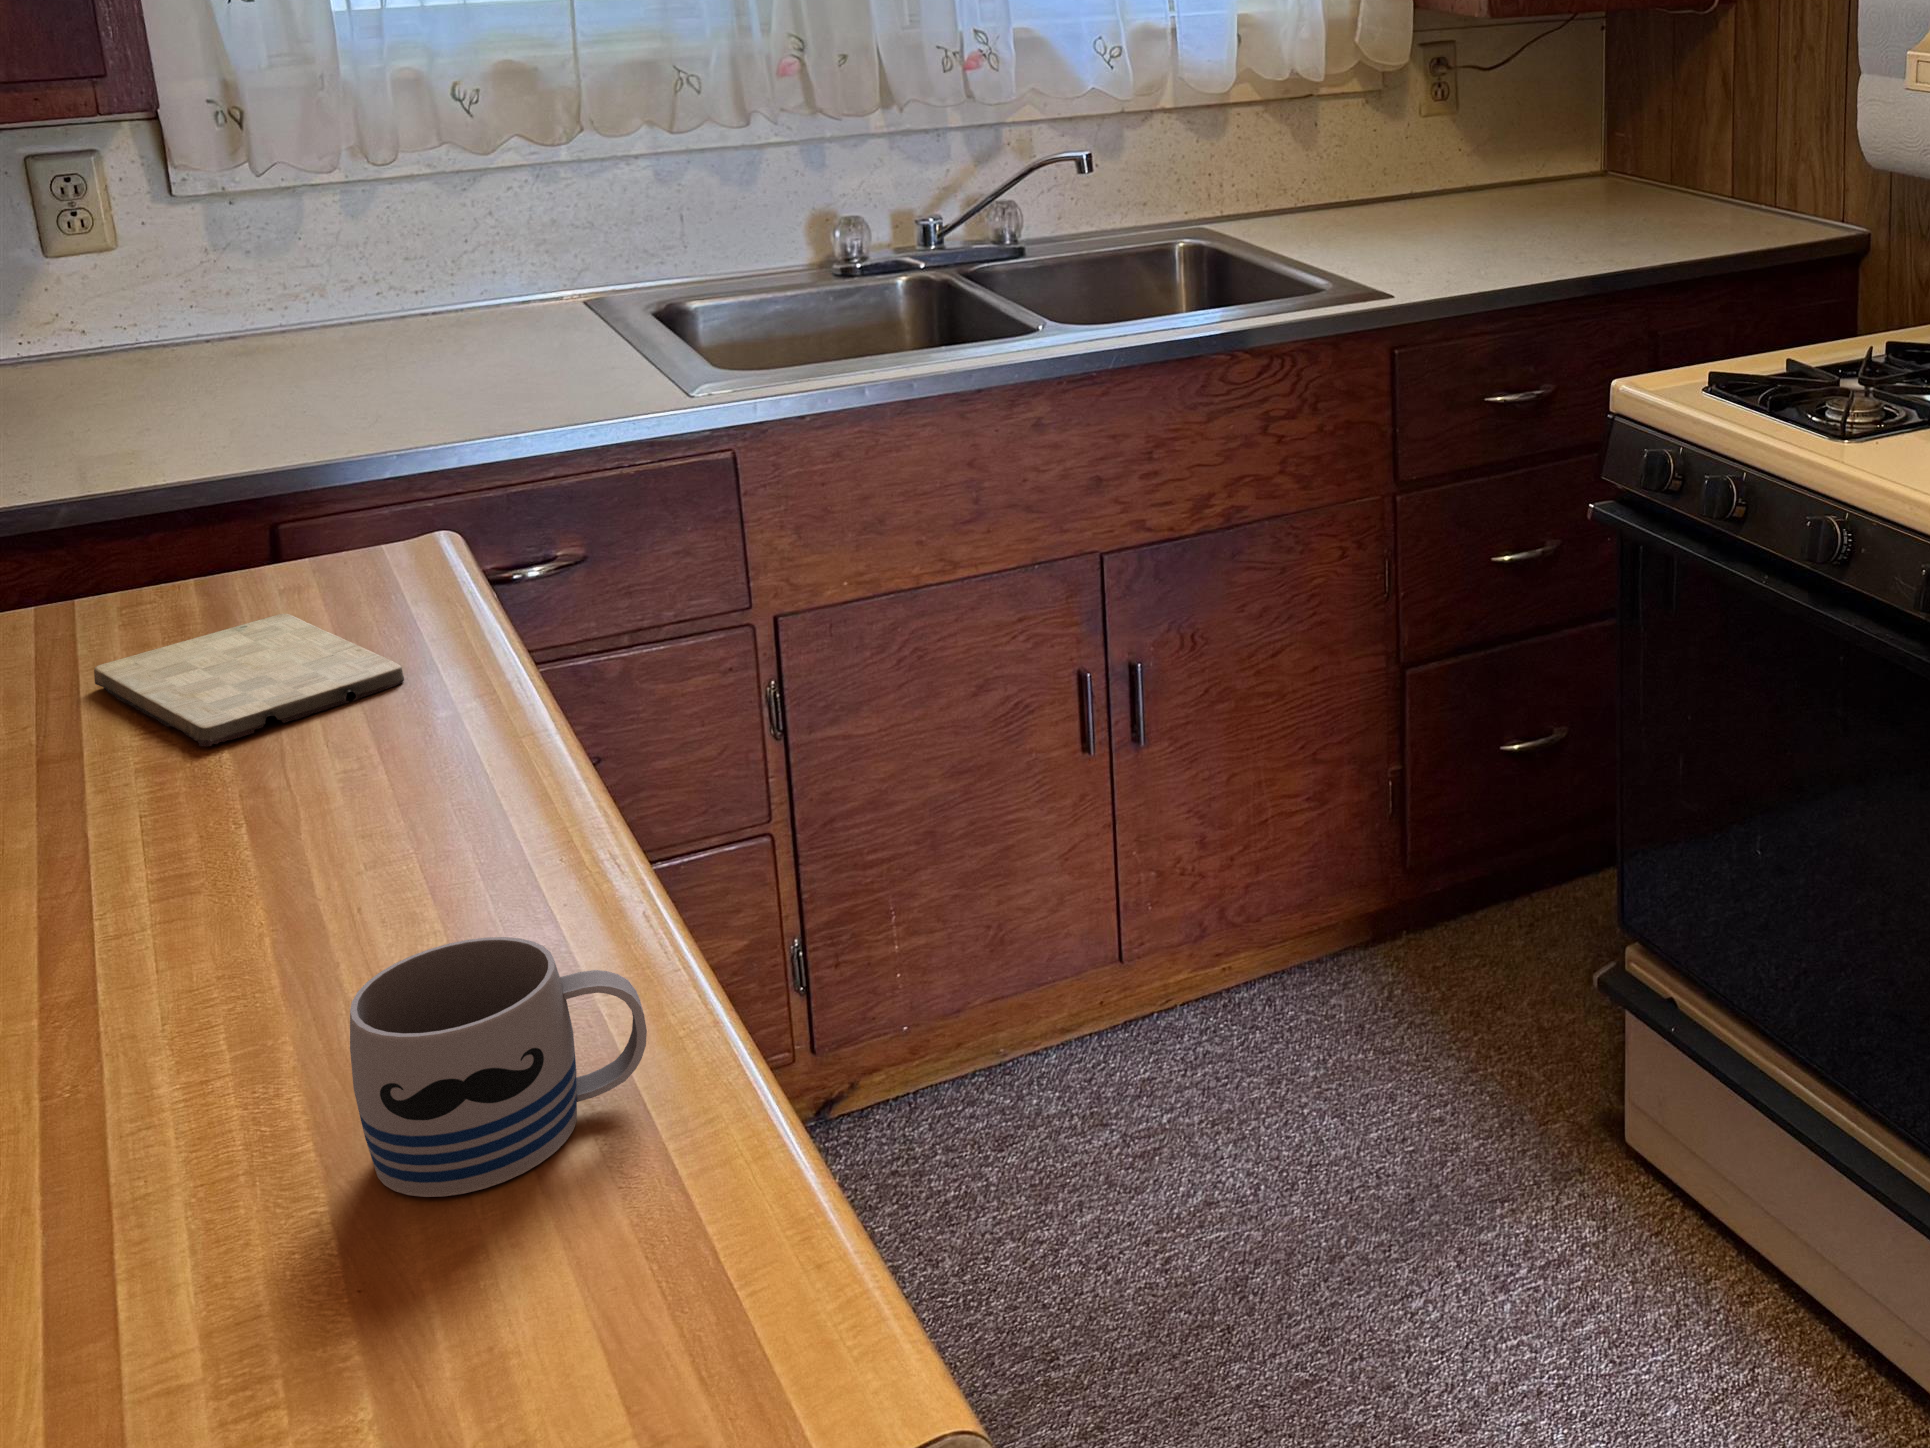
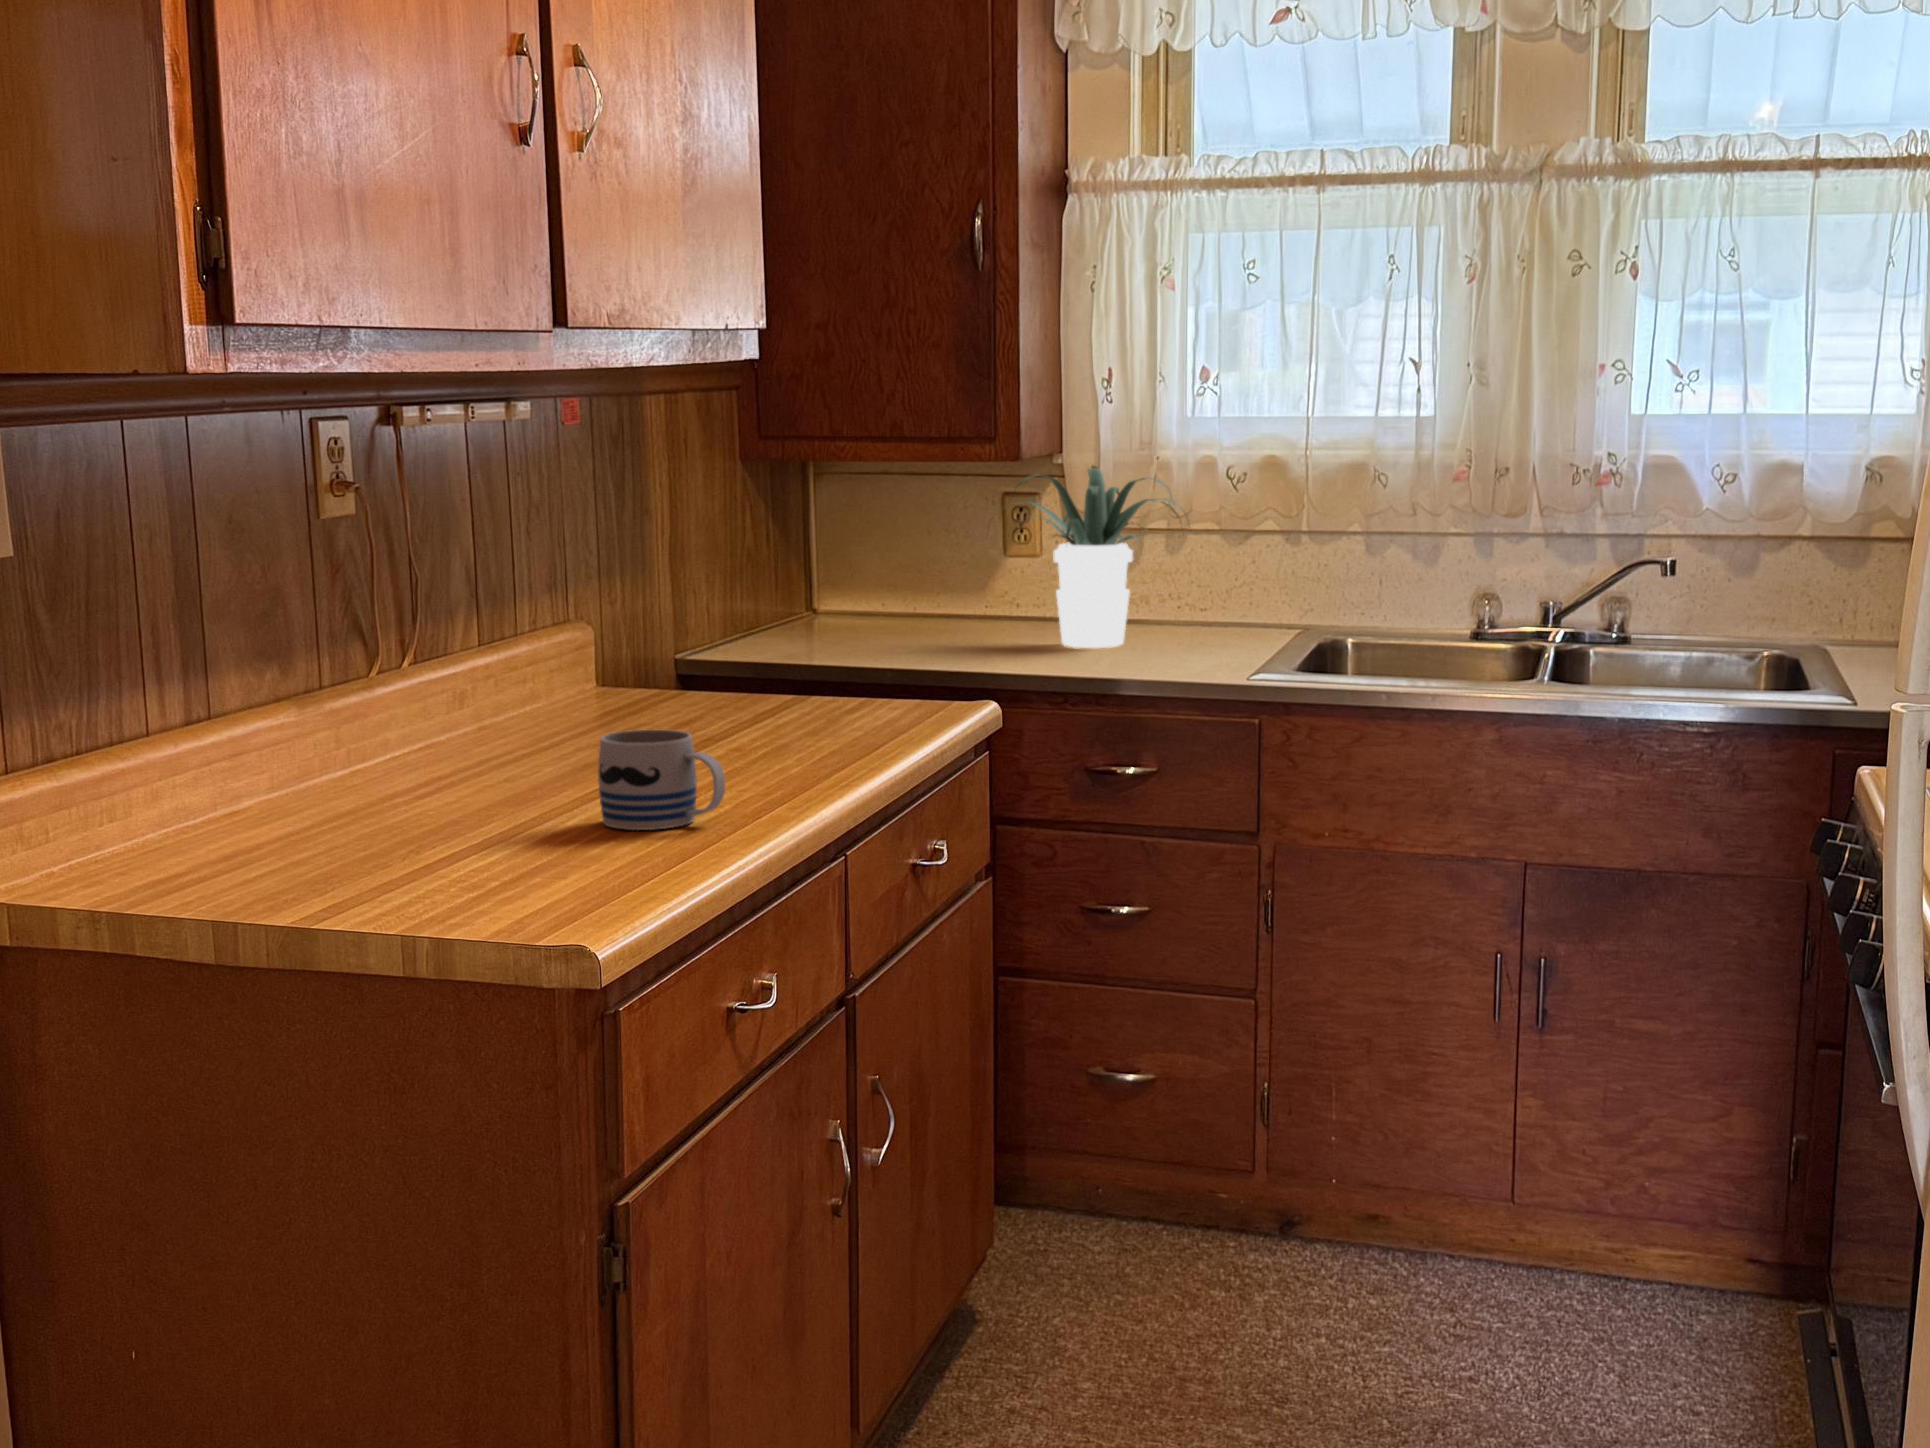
potted plant: none [116,115,494,399] -> present [989,468,1181,648]
cutting board: present [94,614,404,747] -> none [781,696,893,728]

